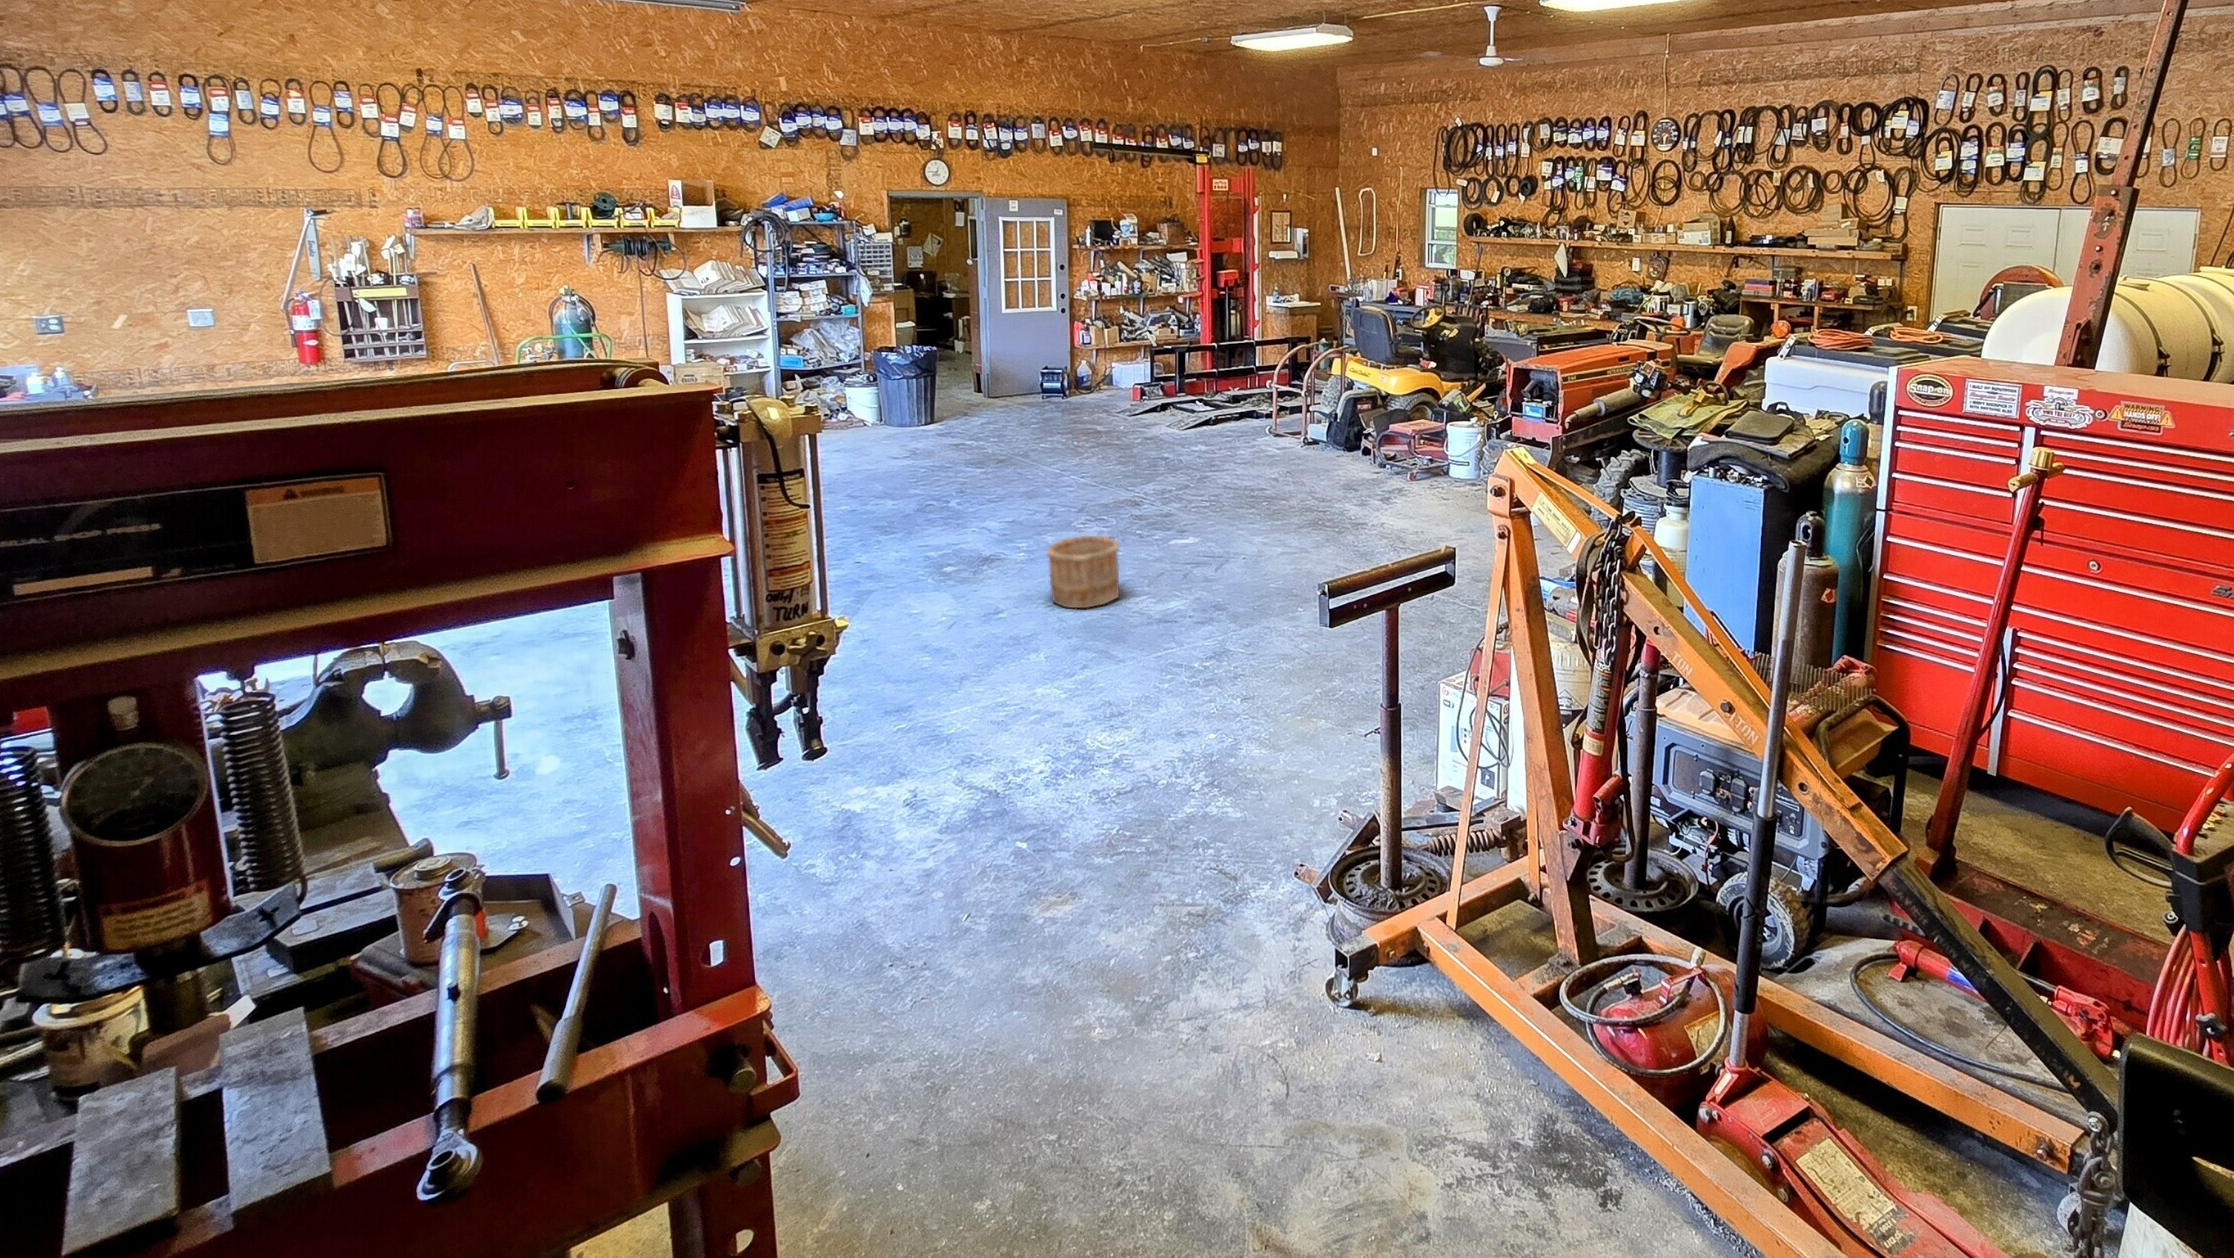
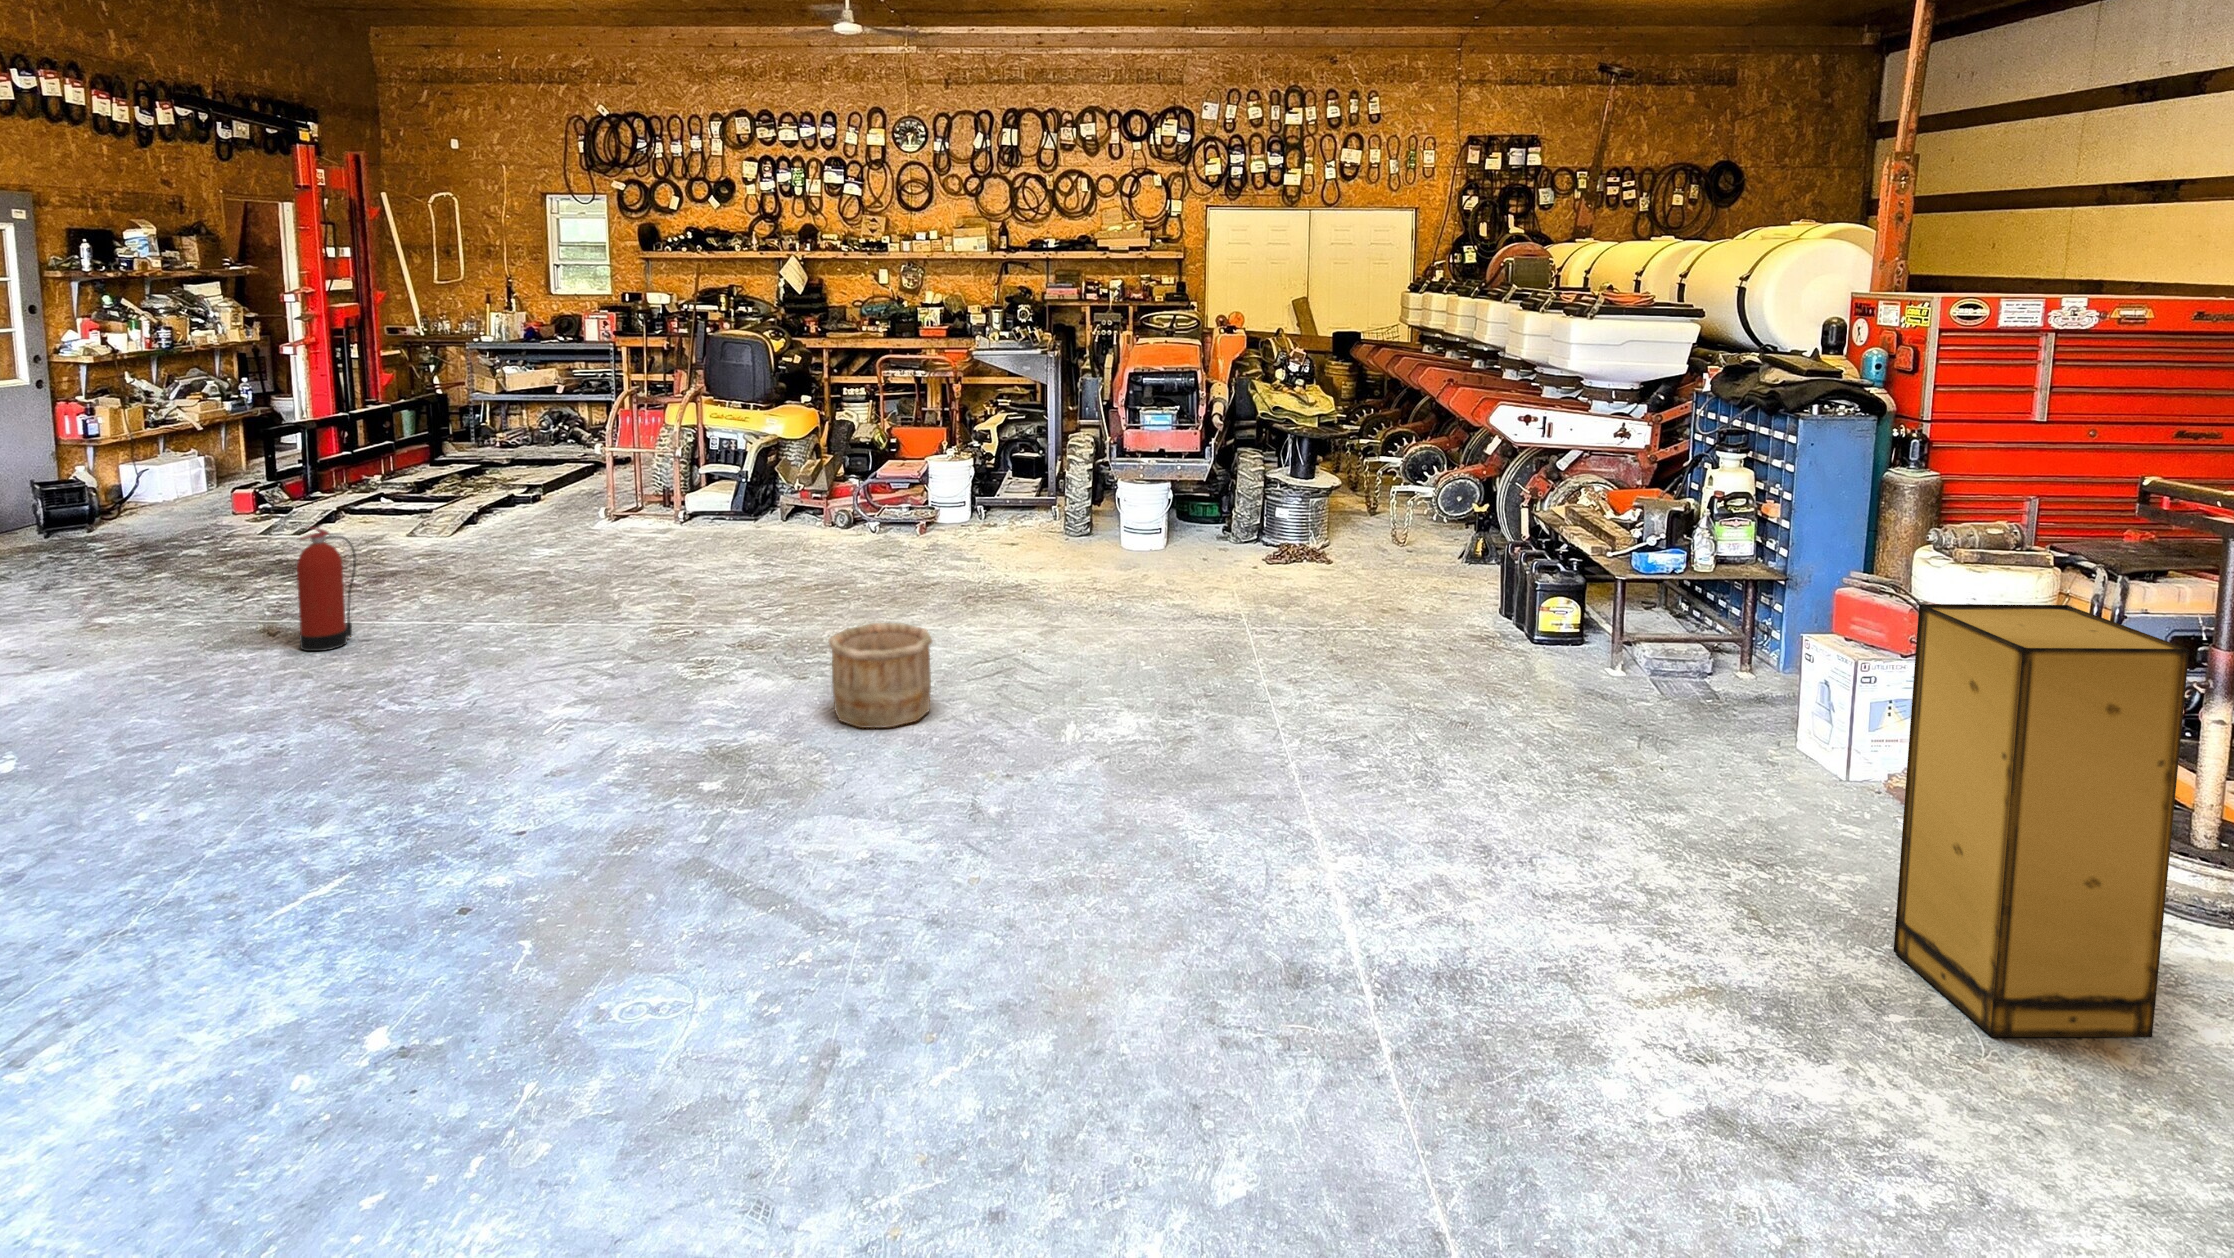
fire extinguisher: none [975,415,1011,490] -> present [297,526,356,651]
storage cabinet: none [974,692,1197,1147] -> present [1894,604,2189,1037]

